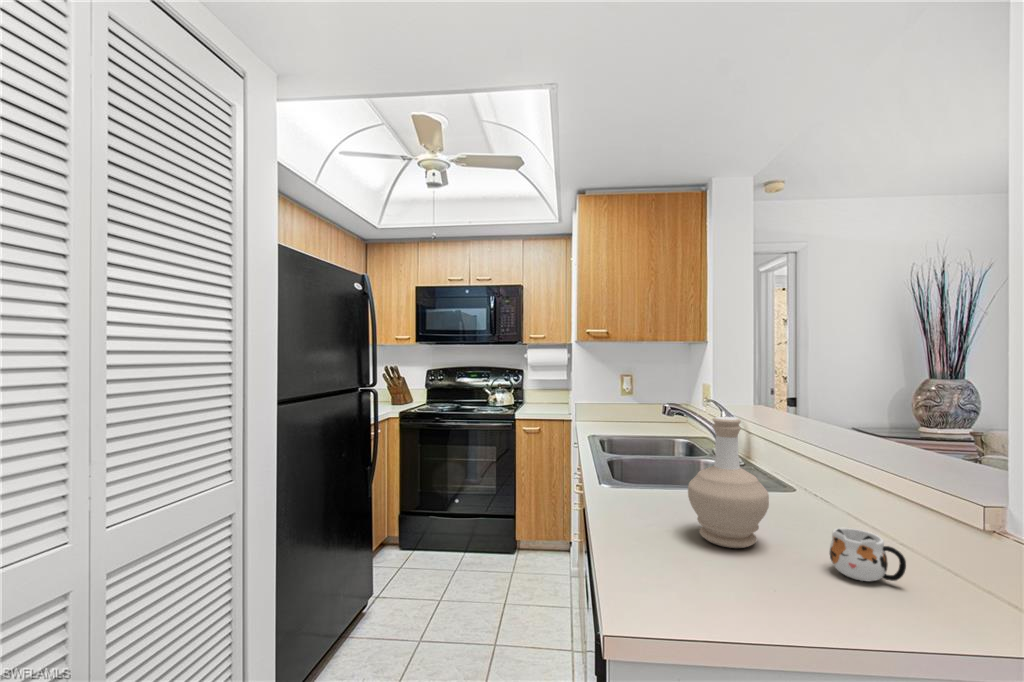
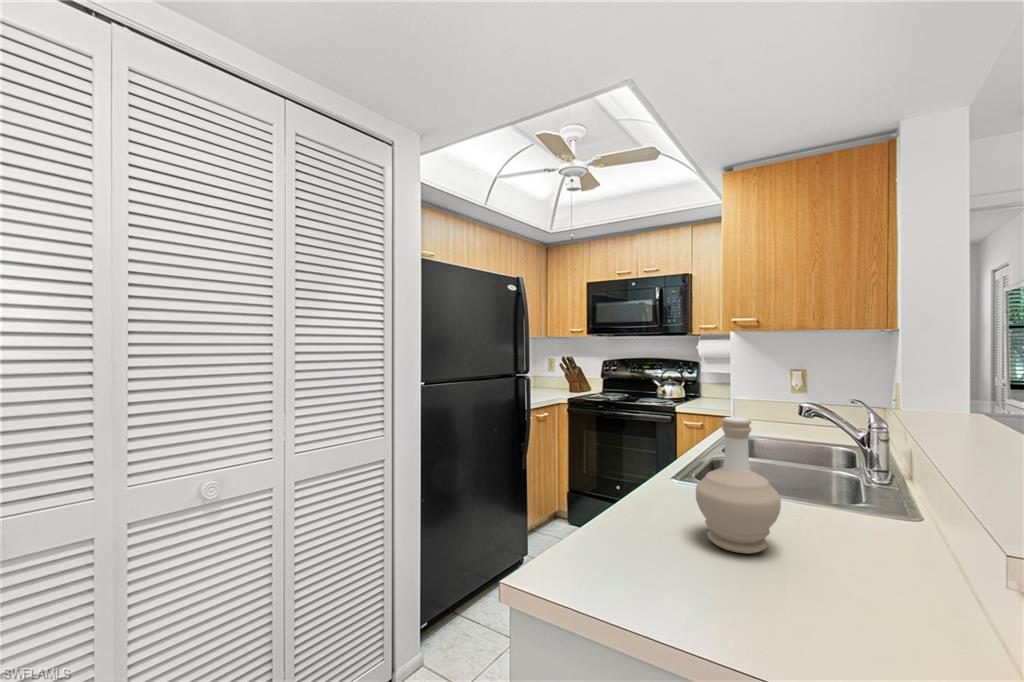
mug: present [830,528,906,581] -> none [815,548,894,619]

